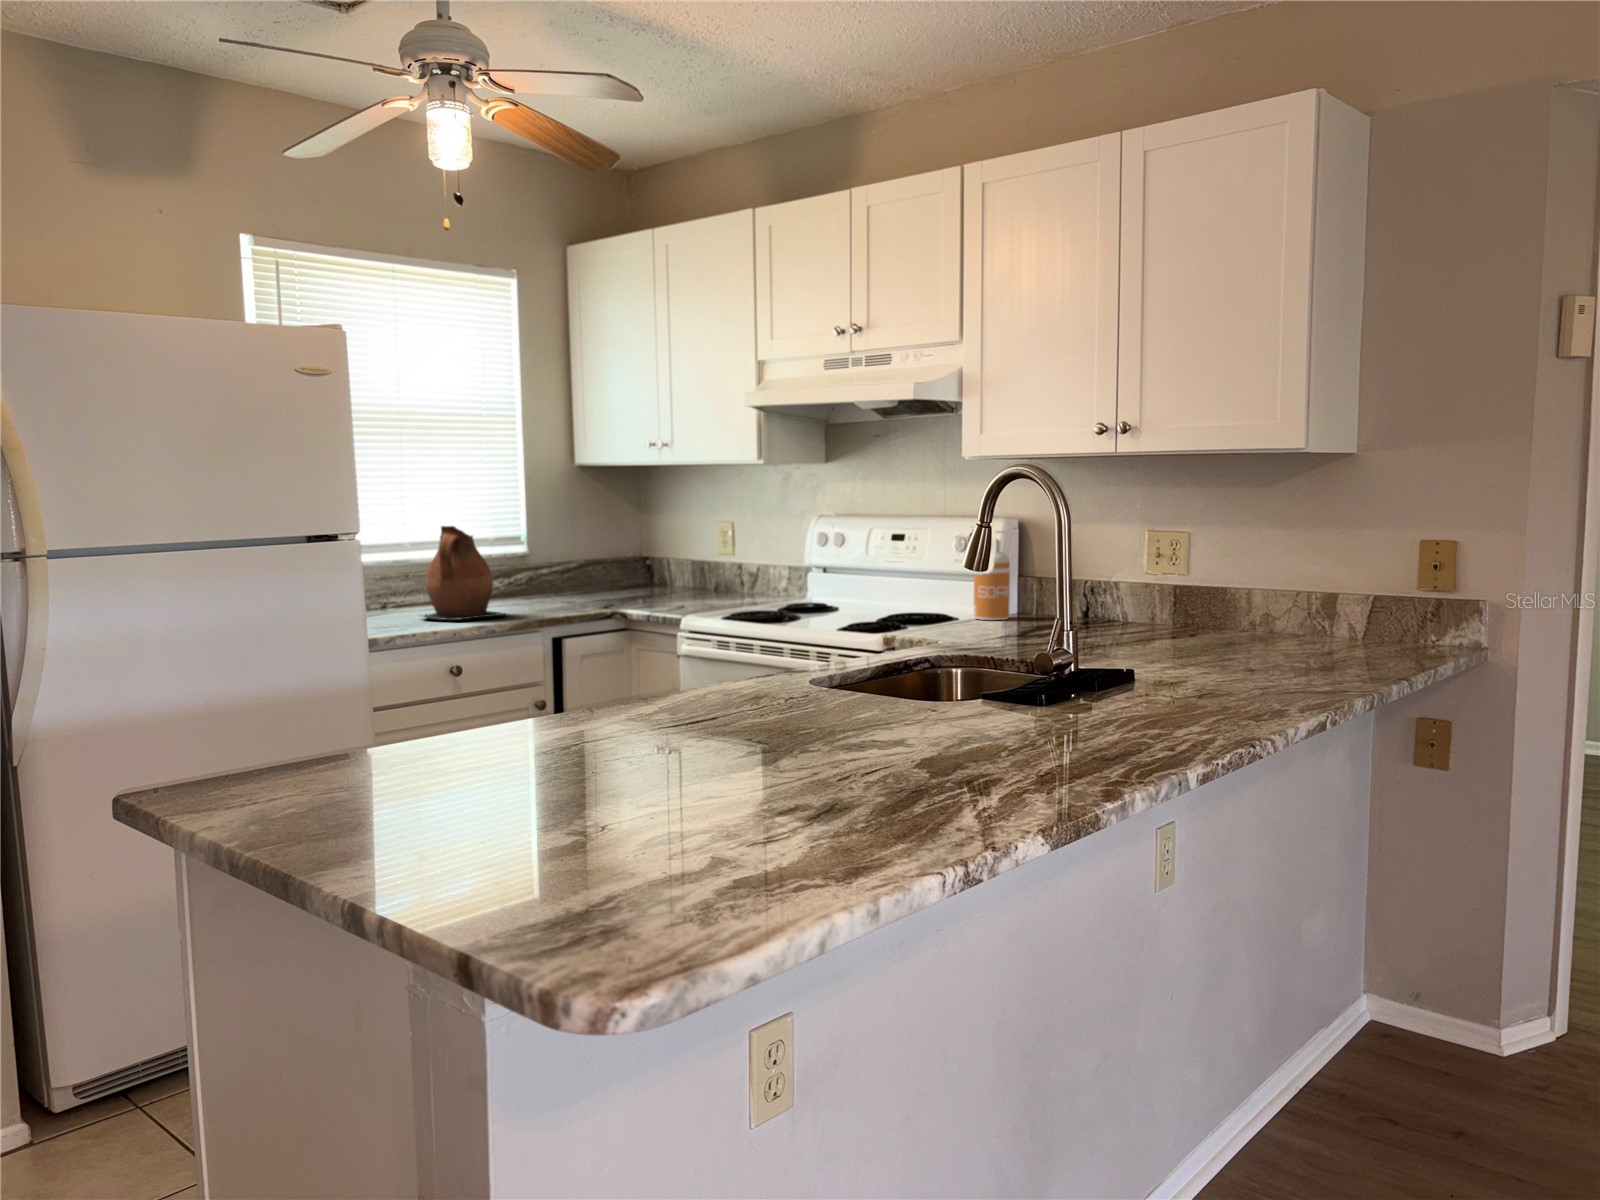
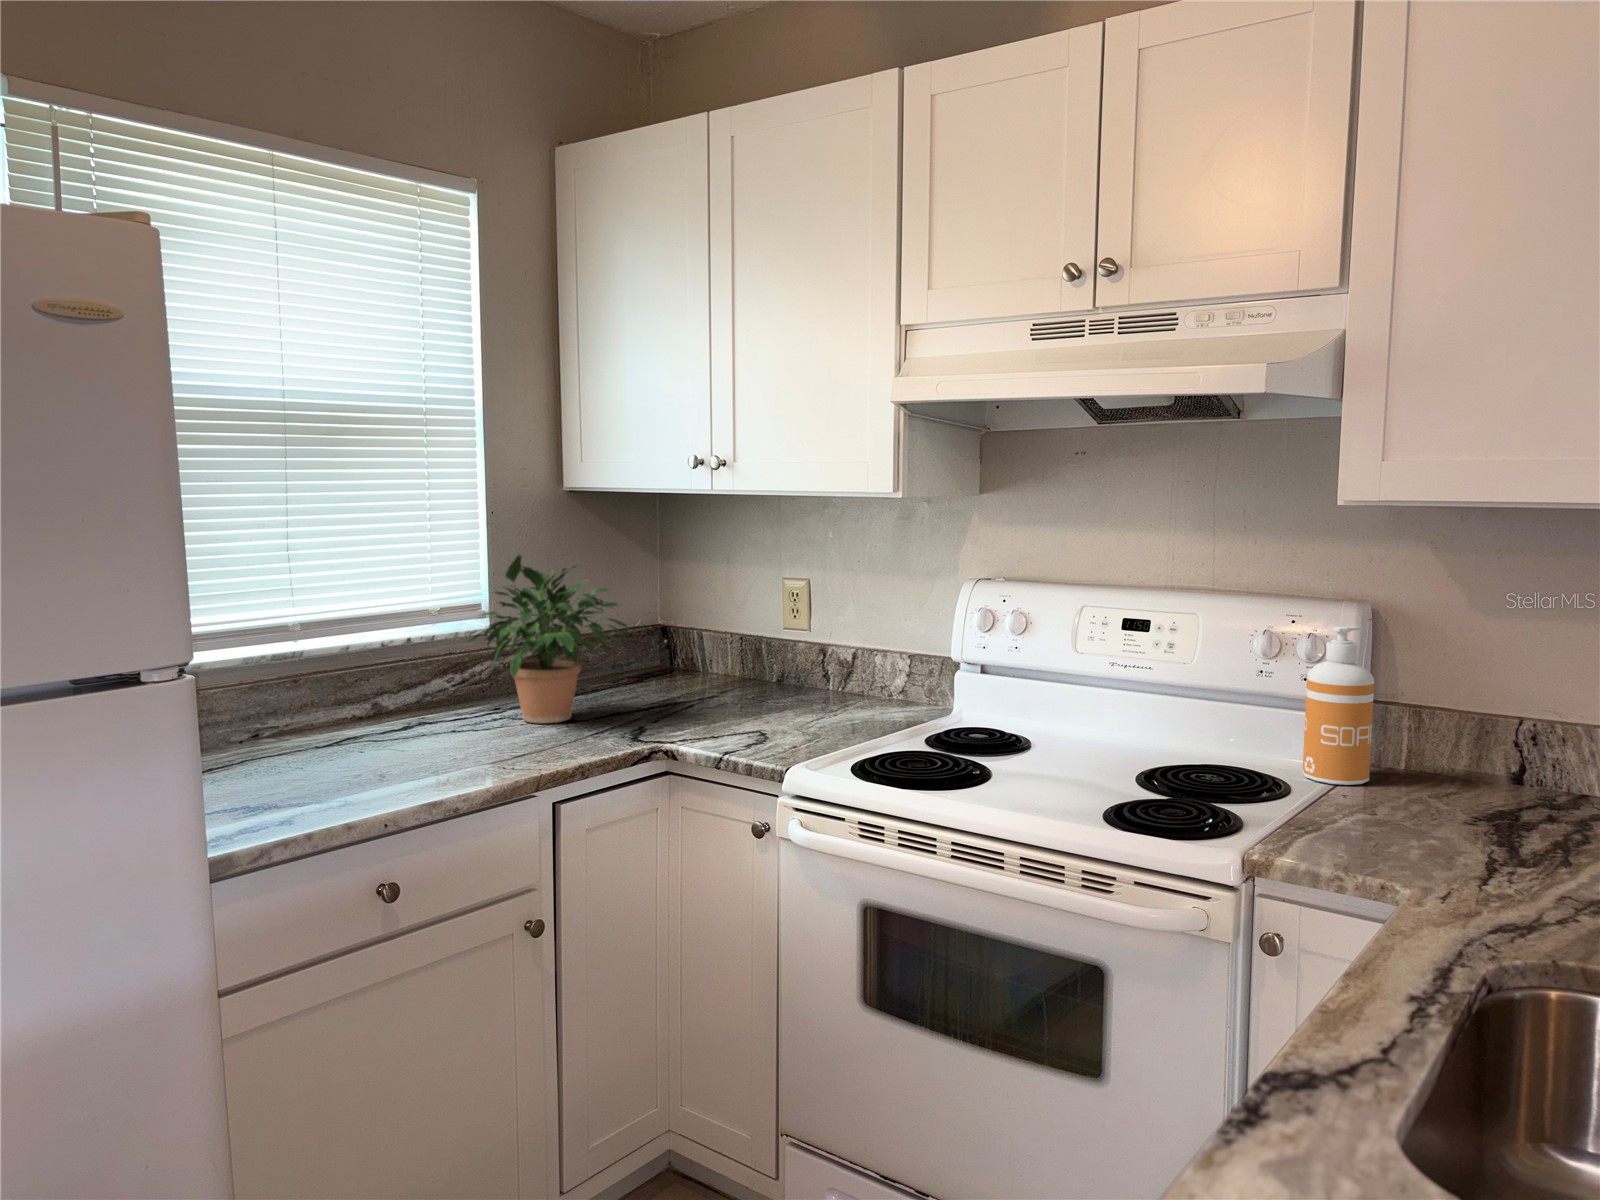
potted plant: none [508,500,610,604] -> present [470,555,628,723]
ceramic pitcher: present [424,526,506,620] -> none [311,613,473,785]

